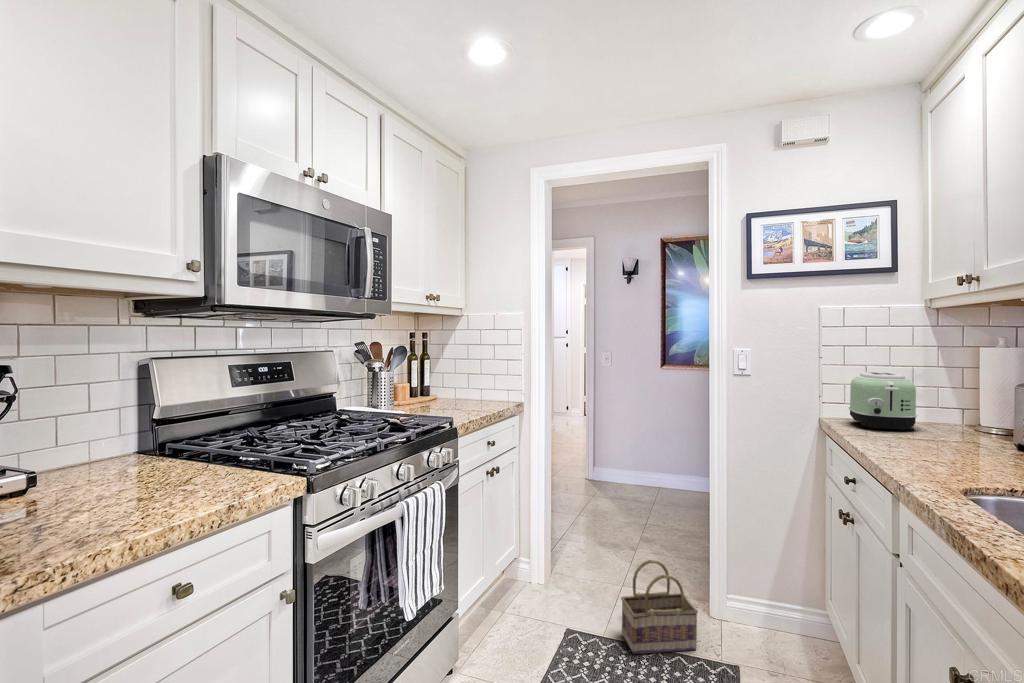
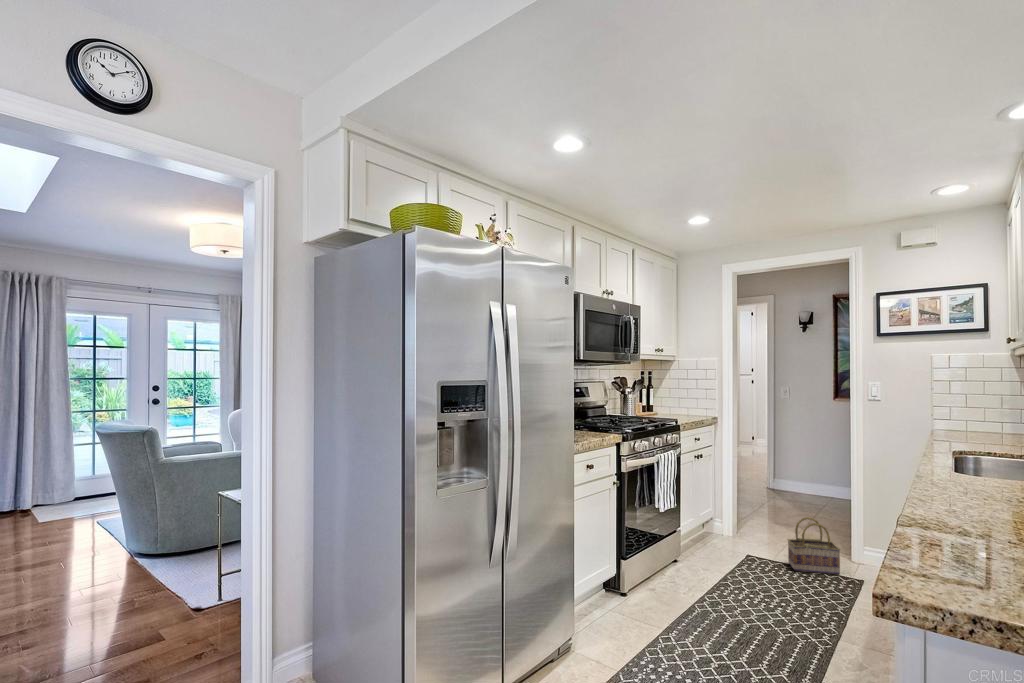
toaster: present [849,372,917,431] -> none [952,399,997,437]

